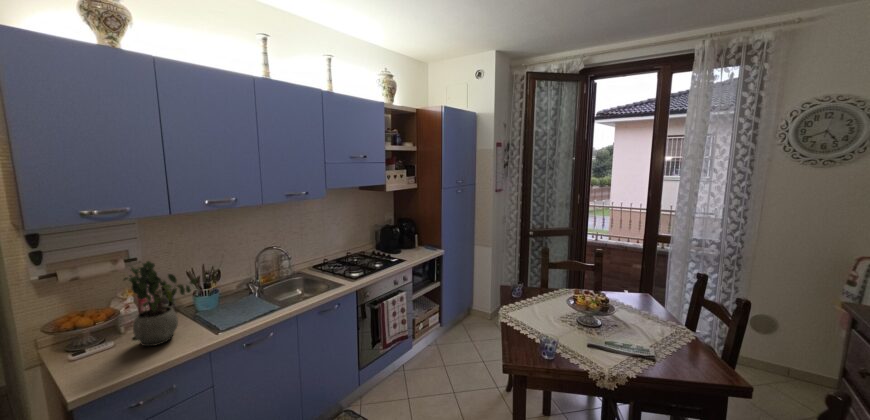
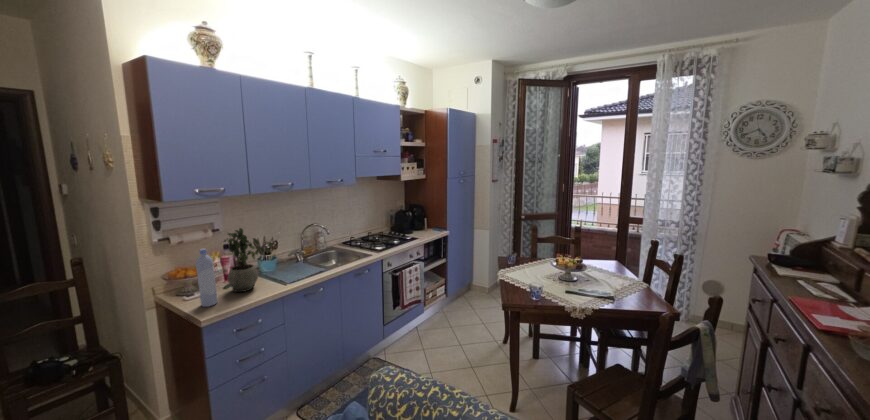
bottle: none [71,294,108,375] -> present [196,249,217,307]

